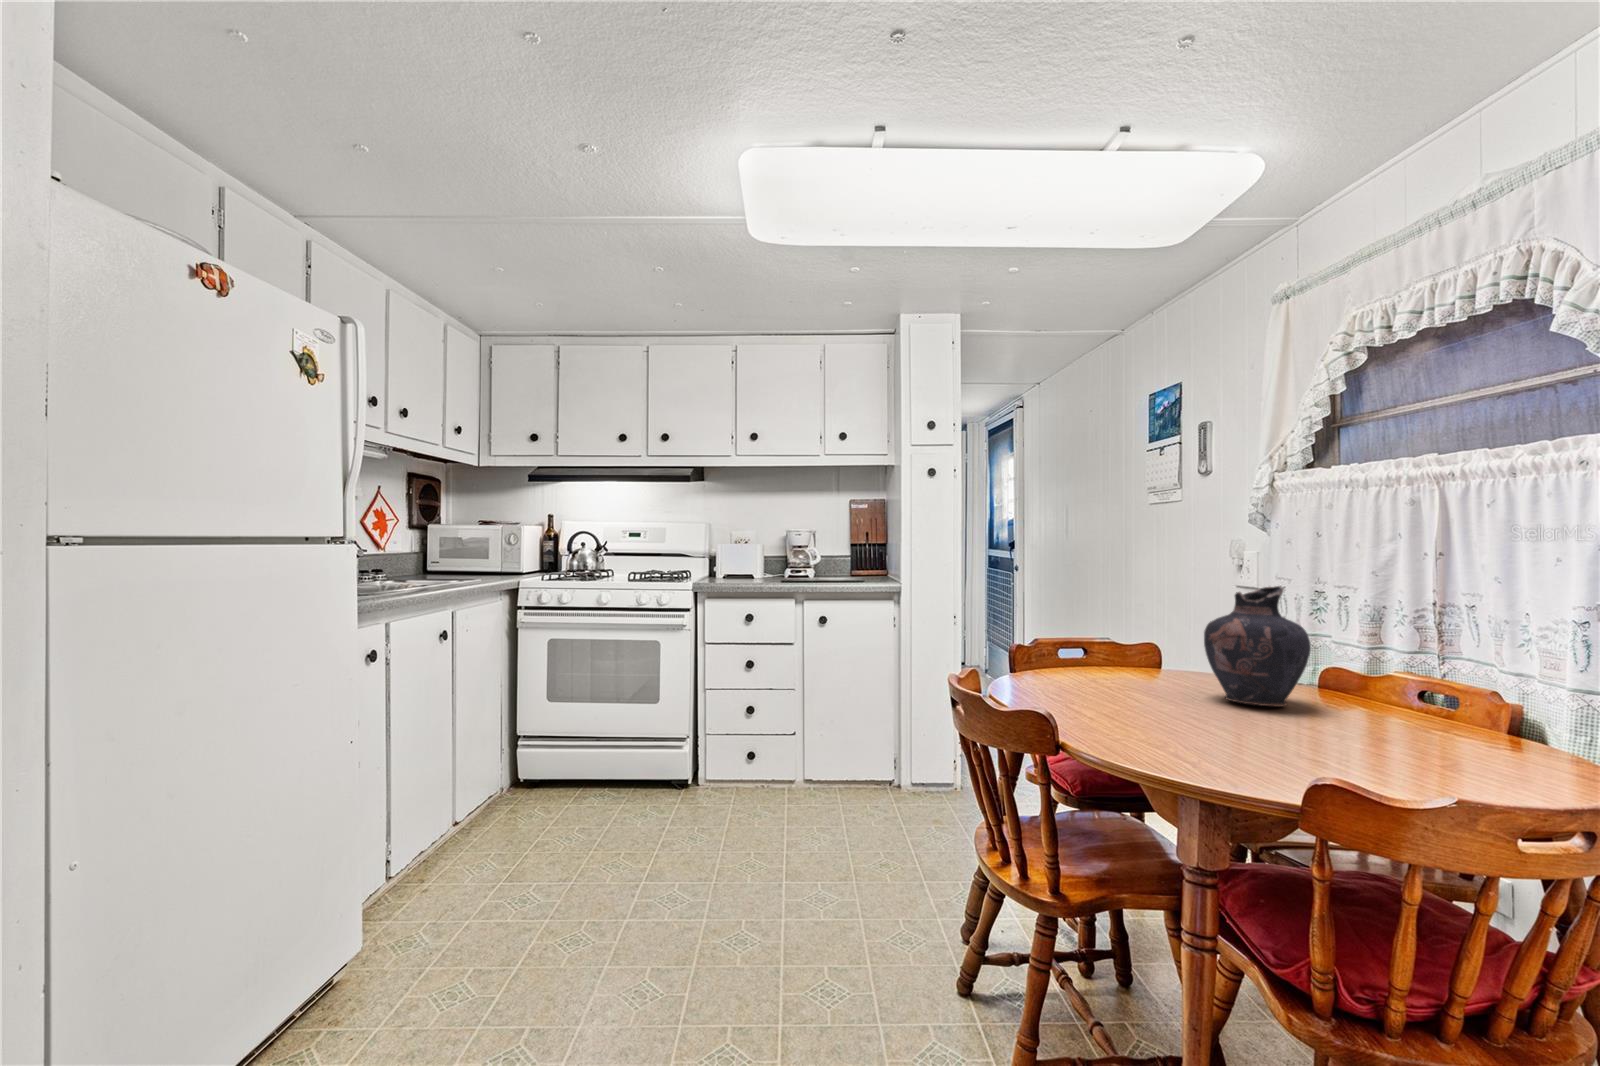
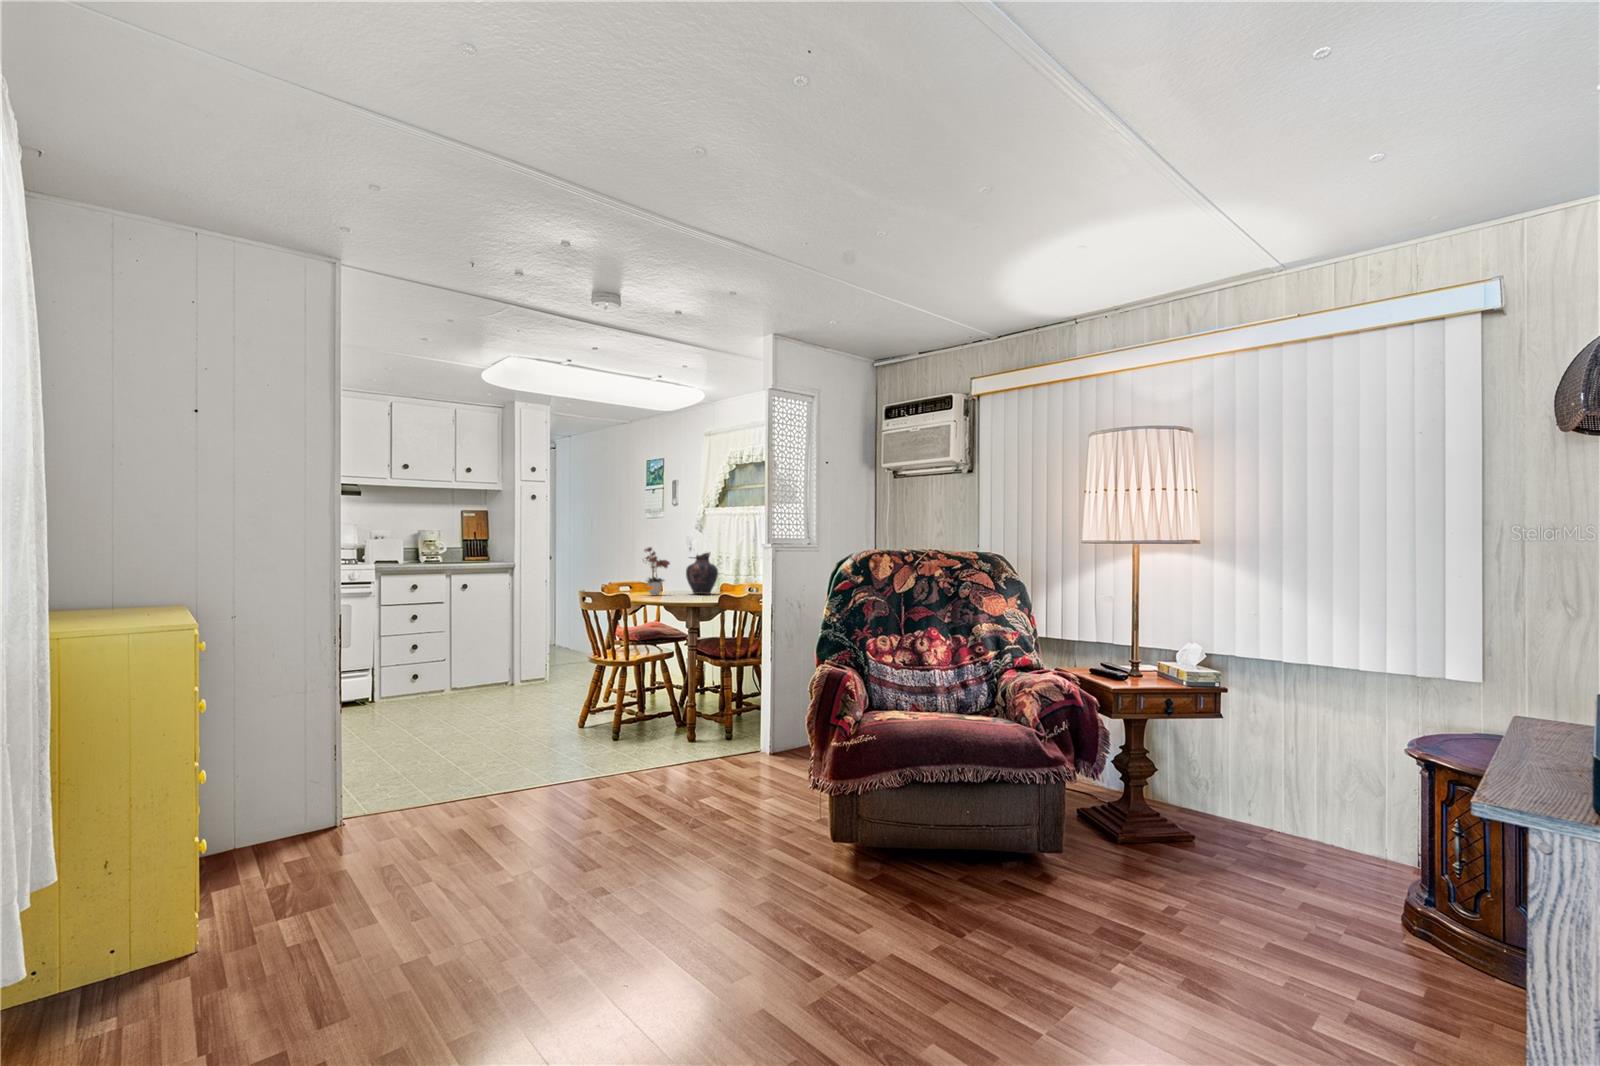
flower arrangement: none [1070,564,1162,696] -> present [644,547,670,595]

